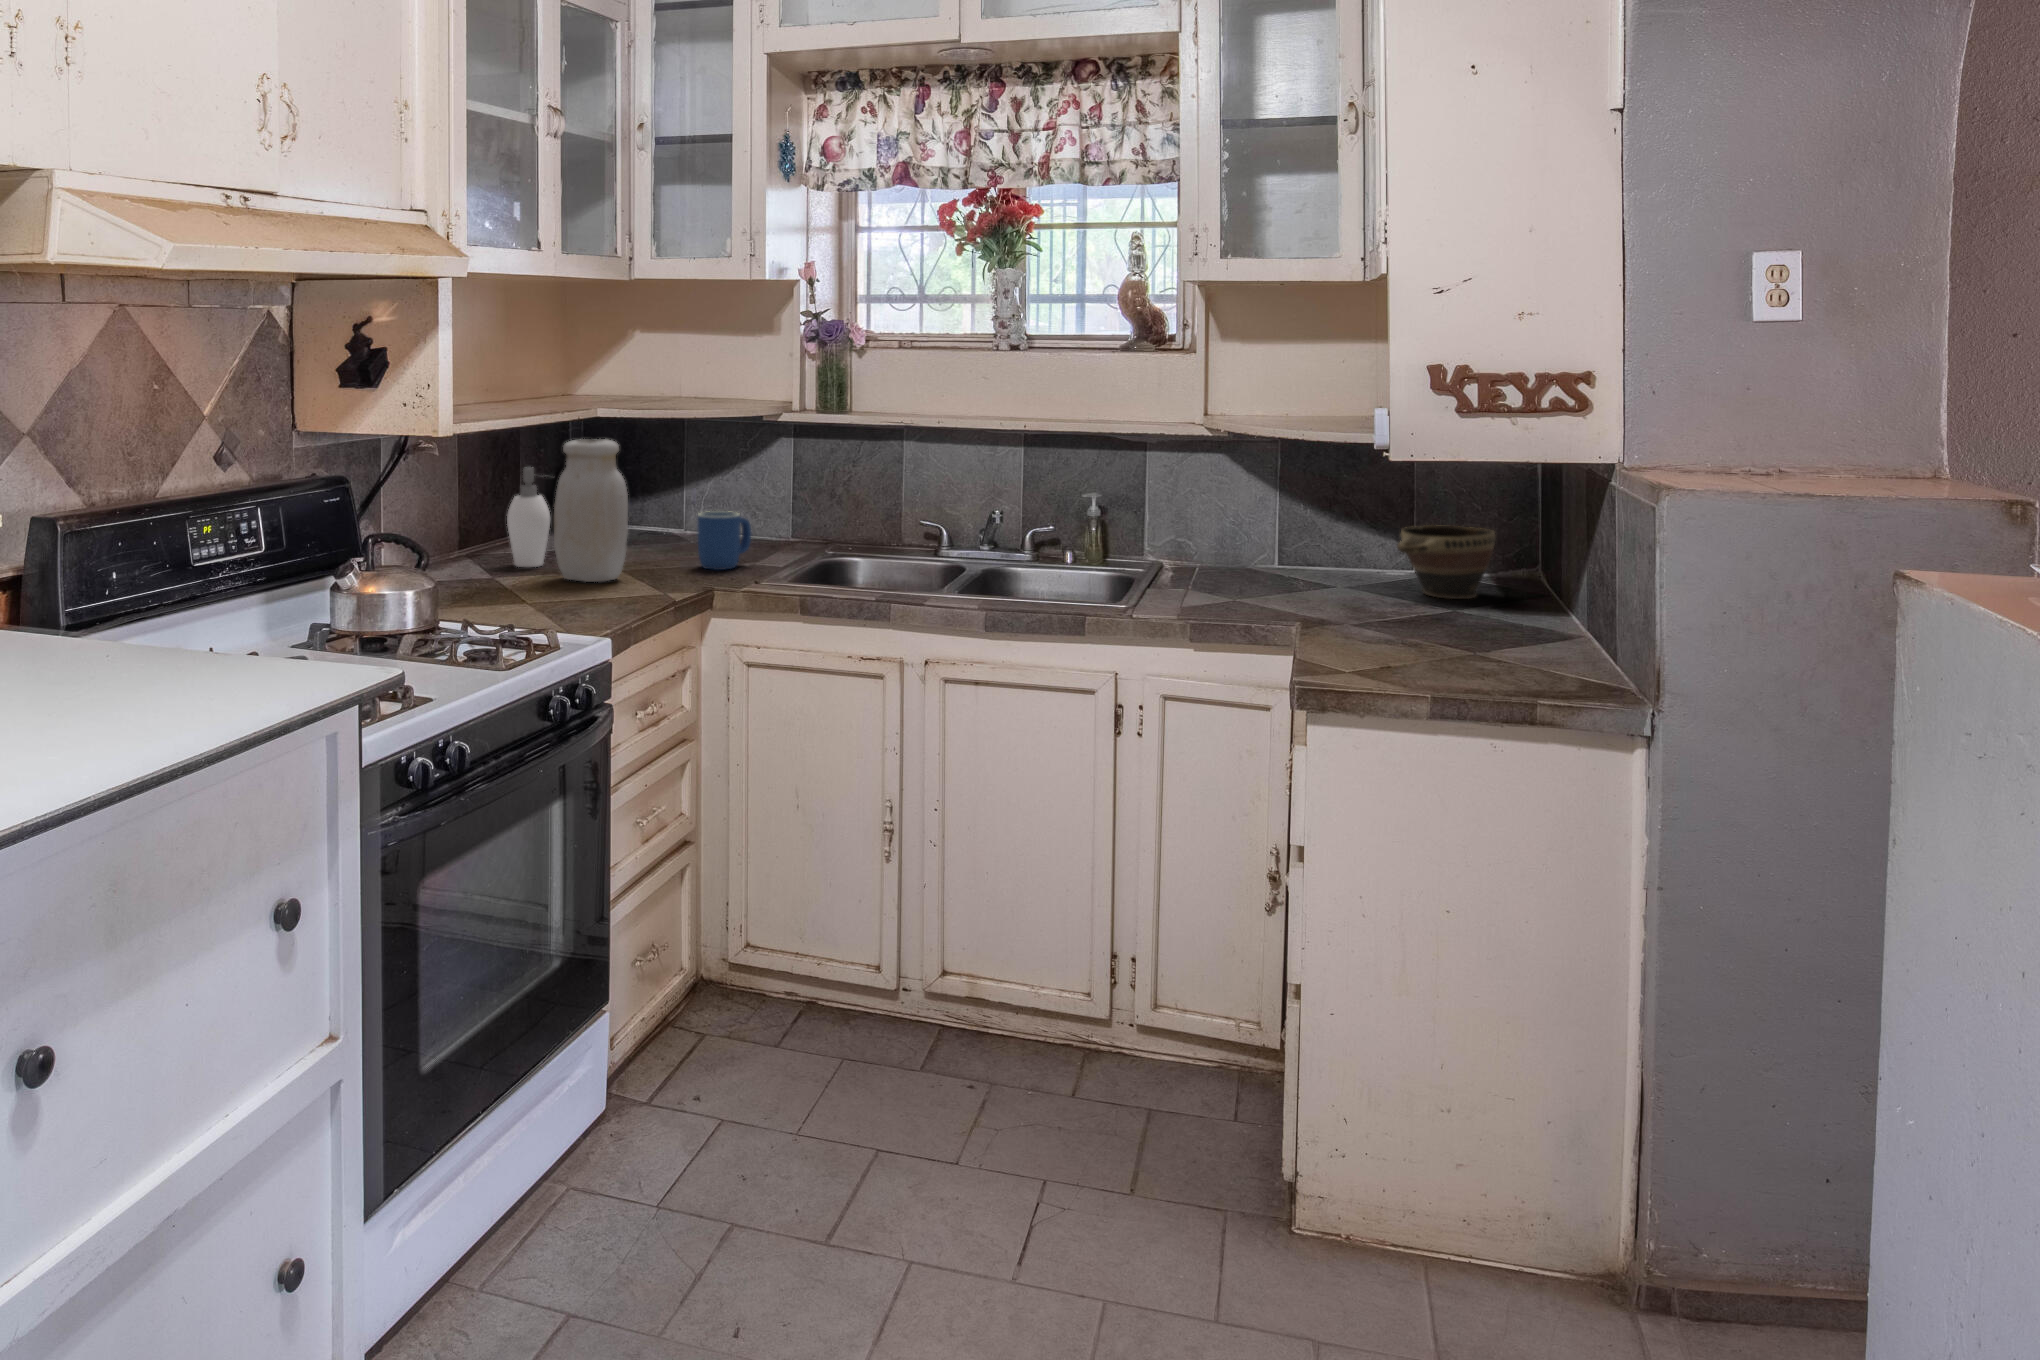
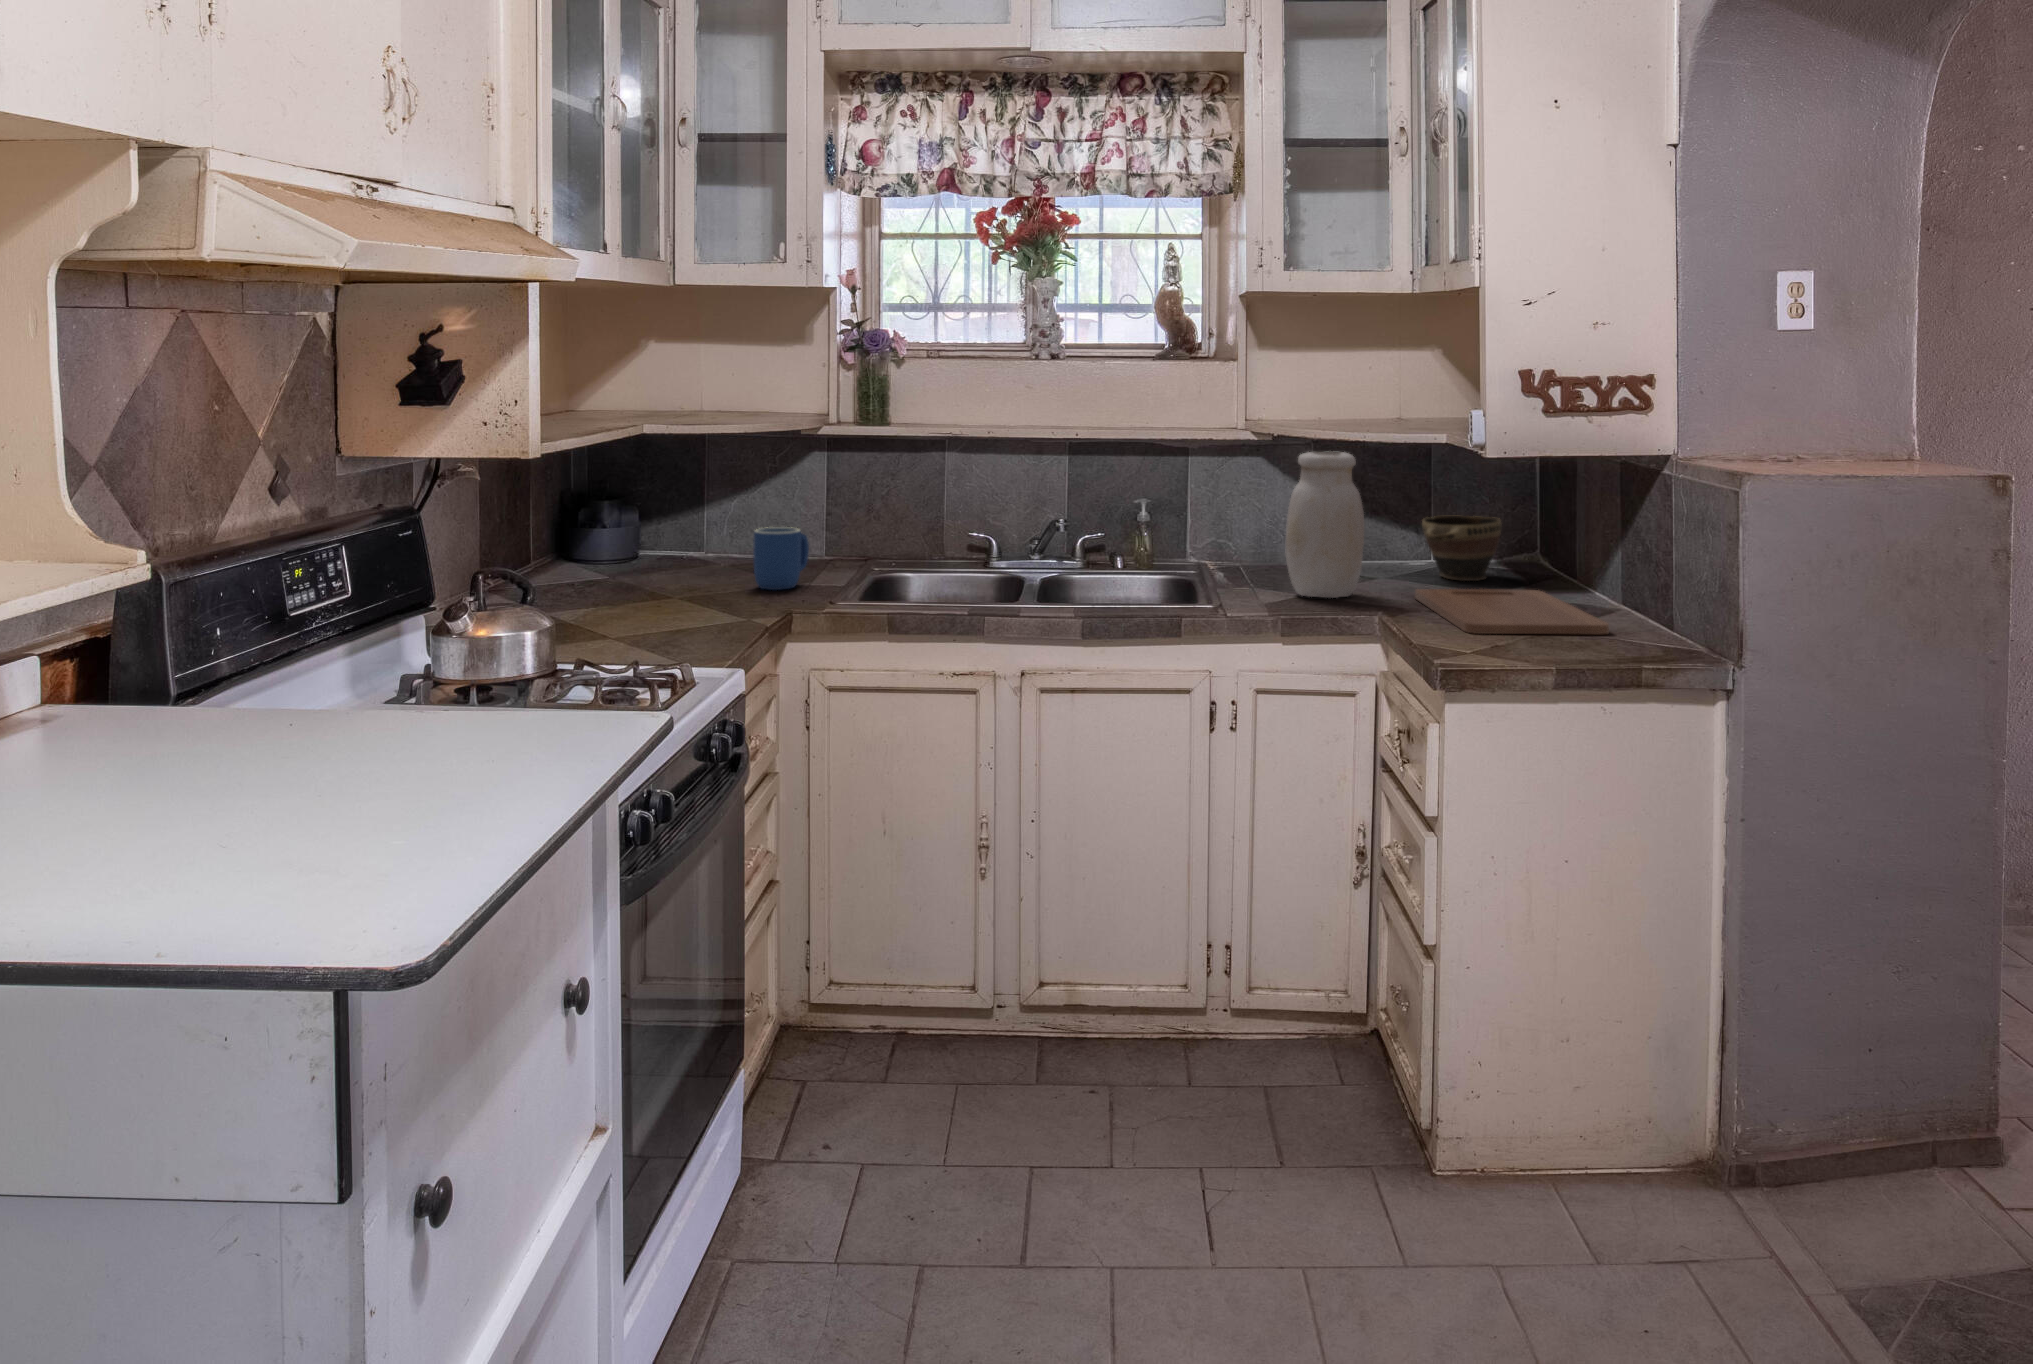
jar: present [554,439,628,582] -> present [1285,451,1365,598]
soap dispenser: present [507,467,550,567] -> none [536,486,596,598]
cutting board: none [1356,604,1540,666] -> present [1415,589,1609,634]

